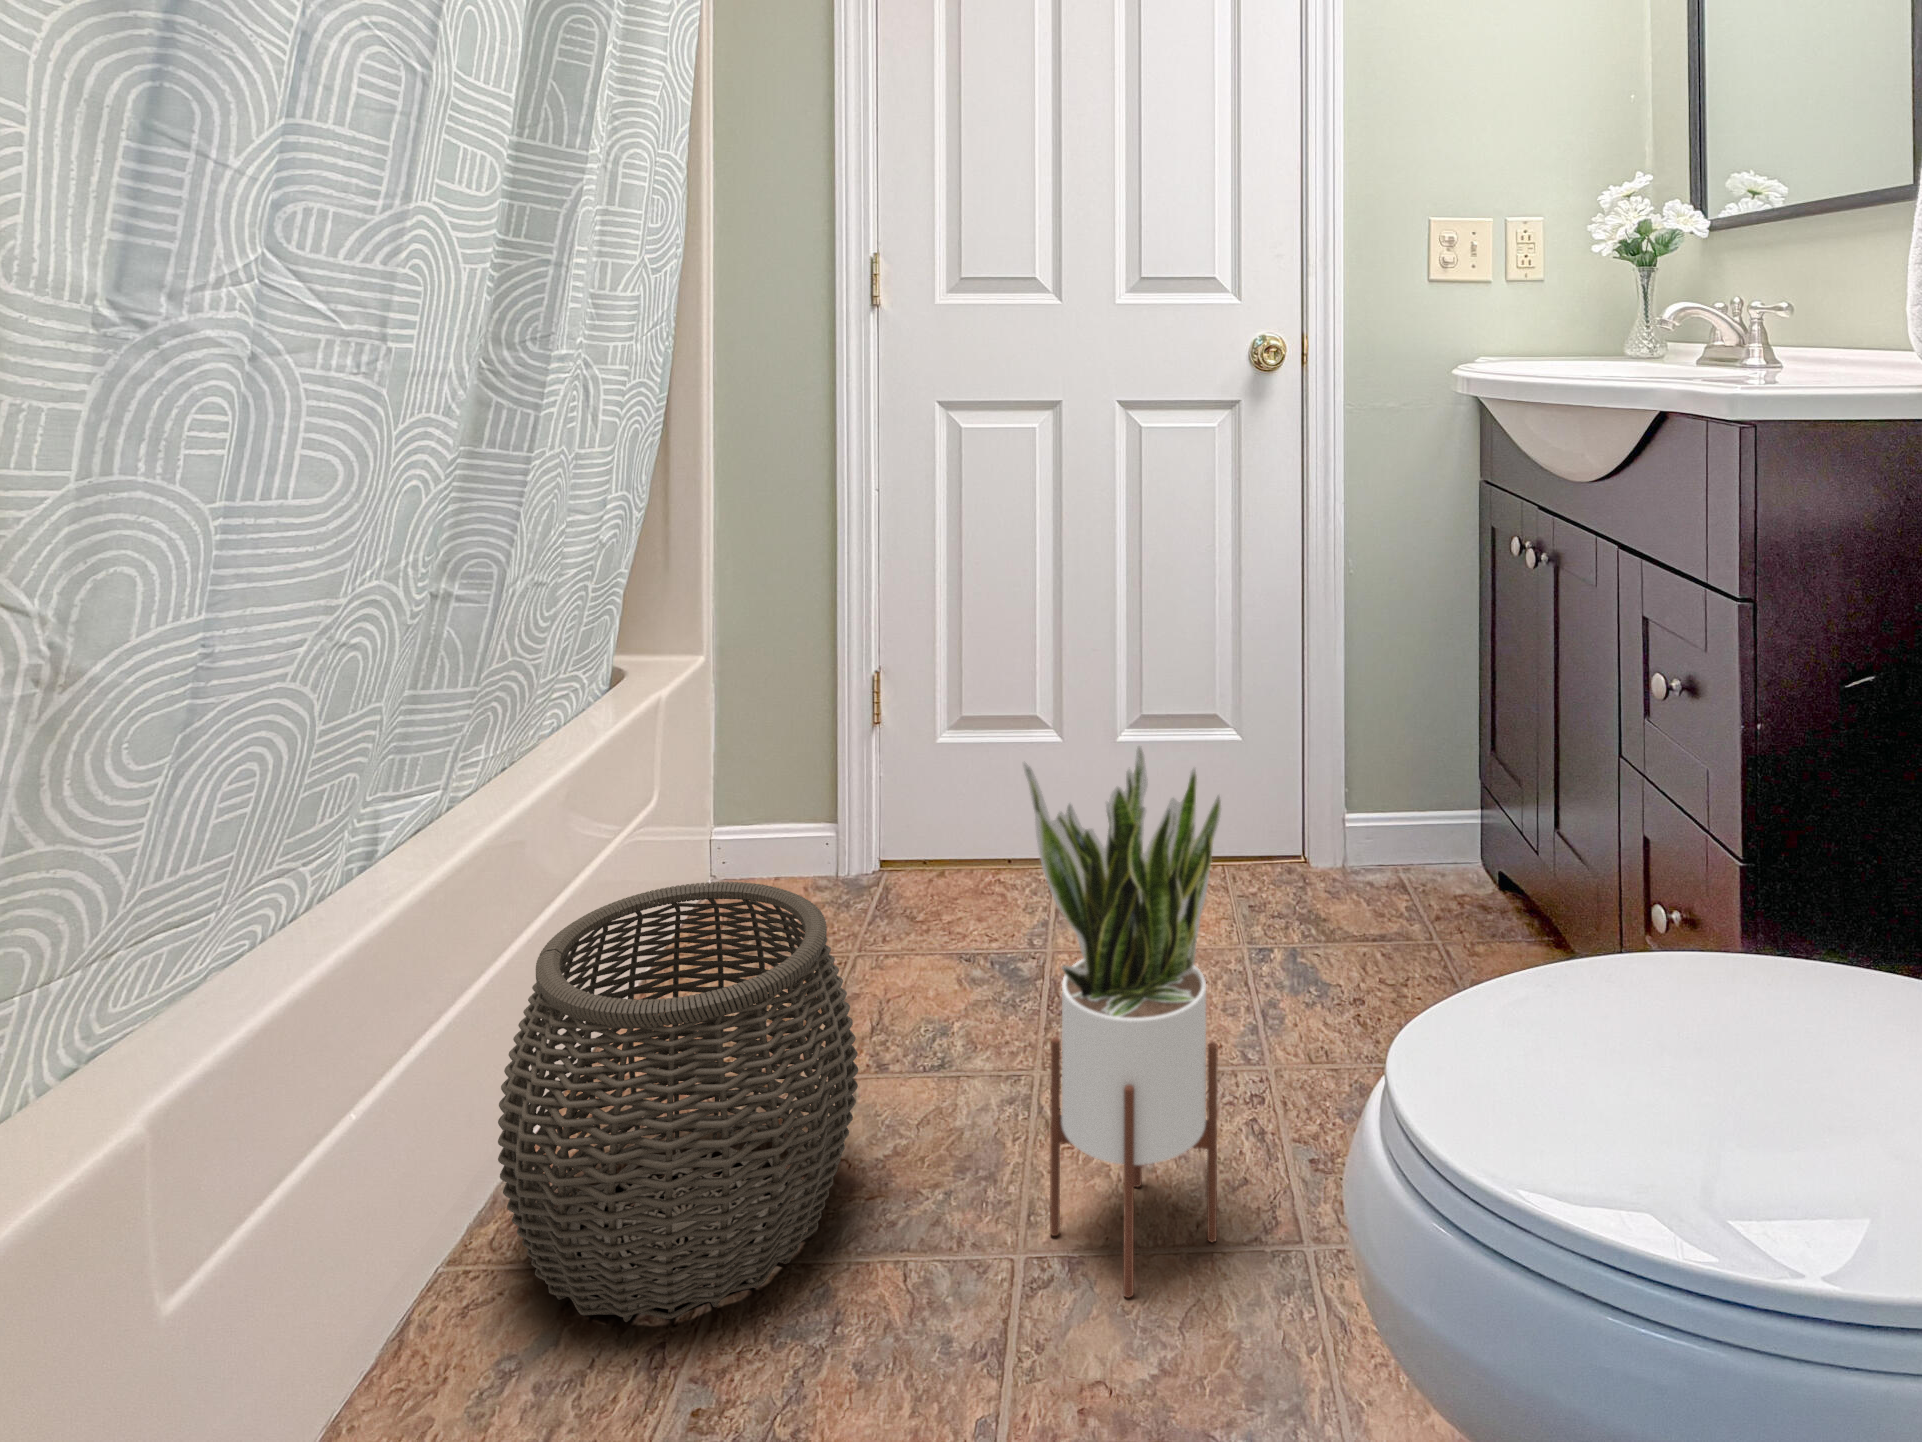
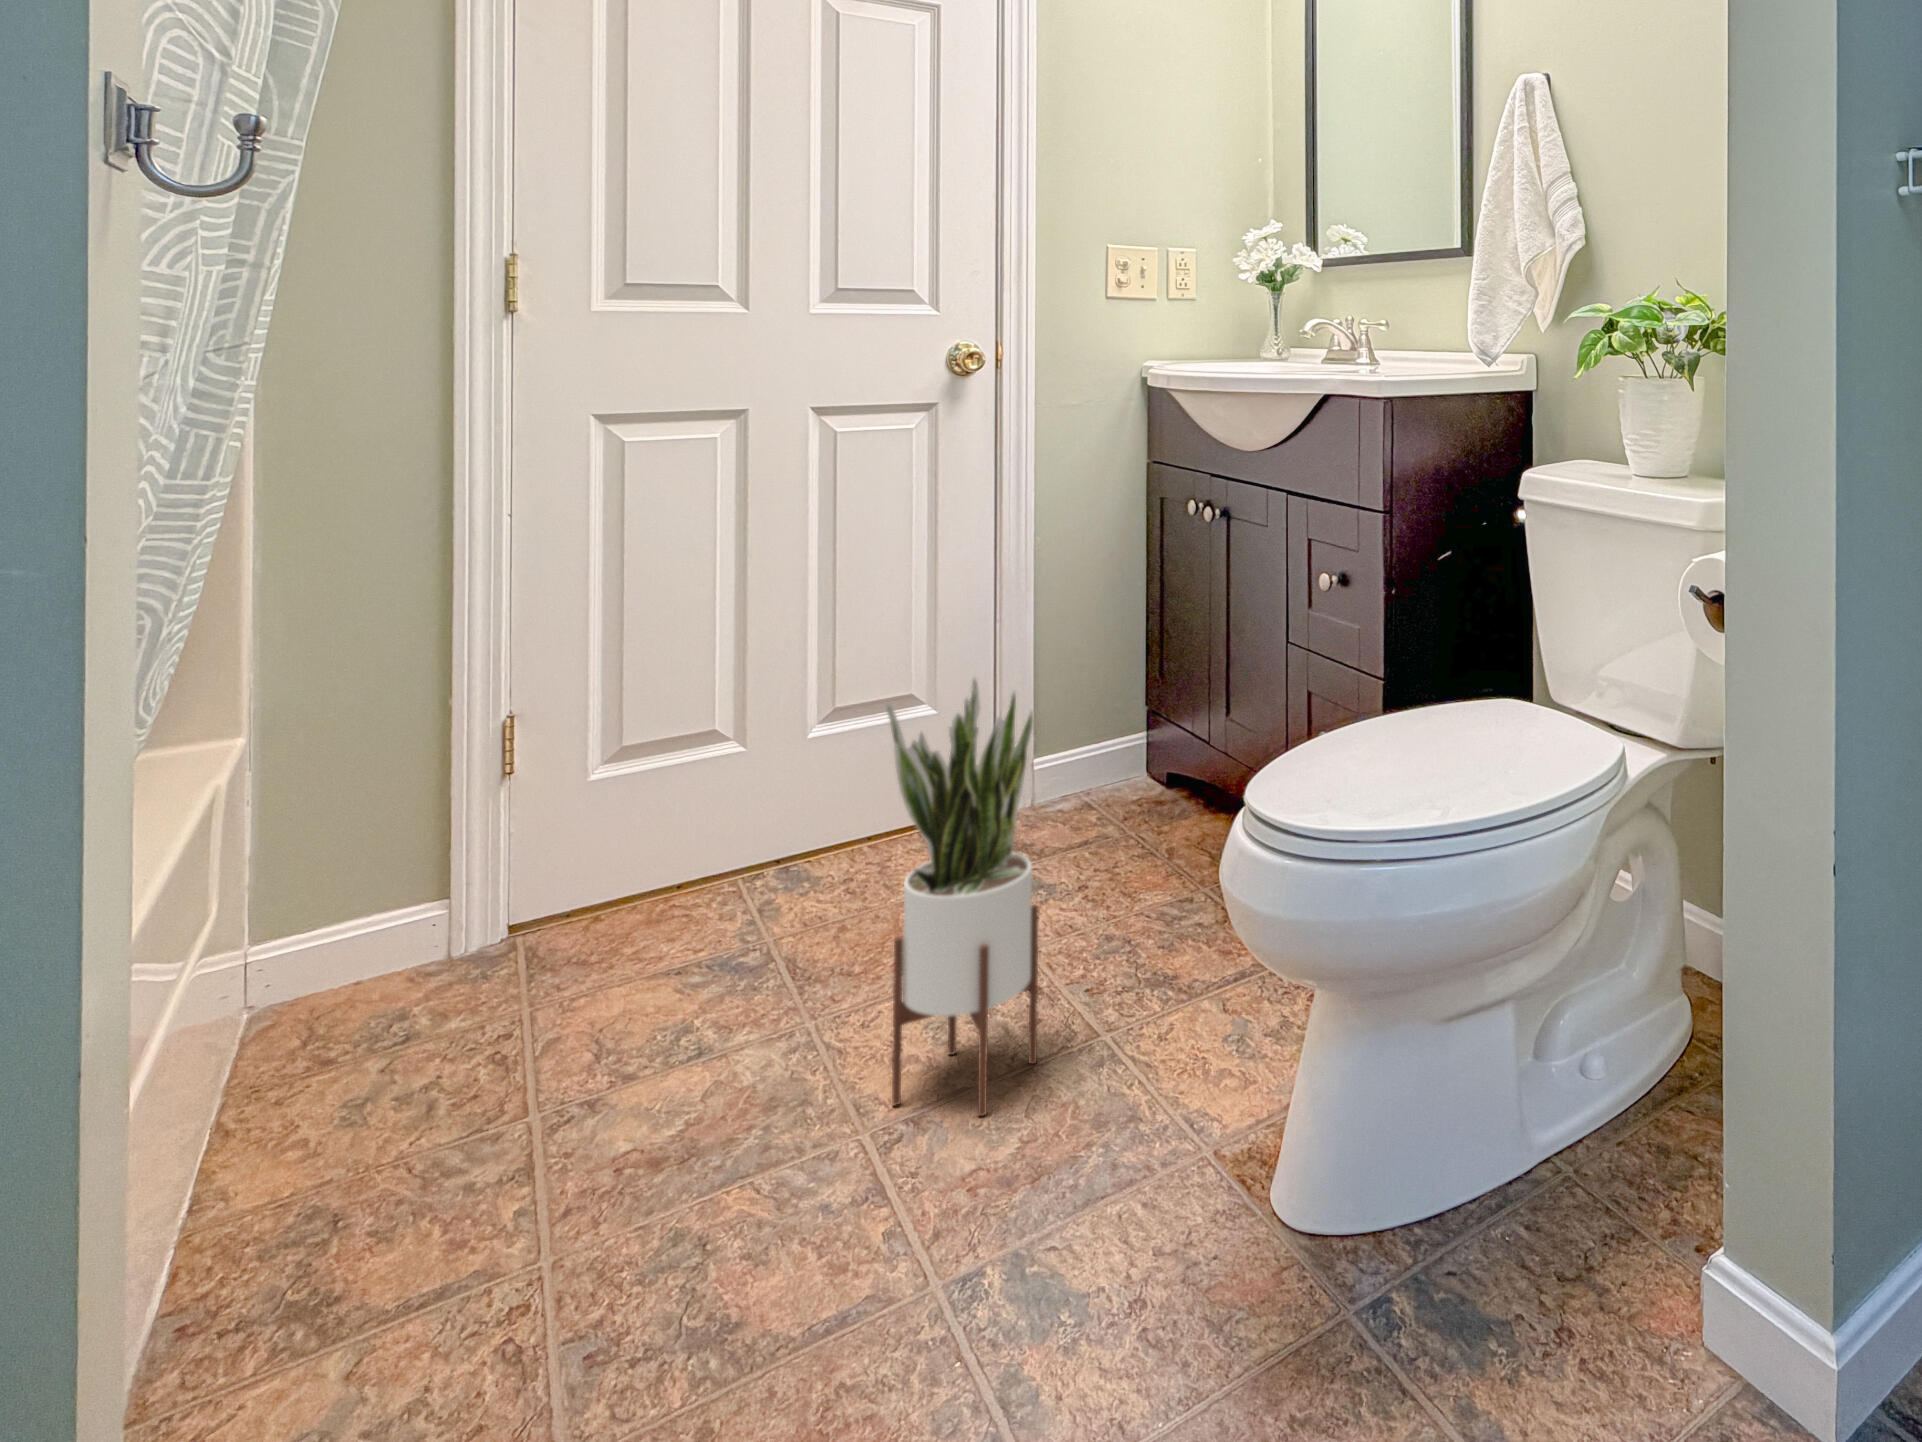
woven basket: present [498,882,858,1322] -> none [268,887,696,1327]

